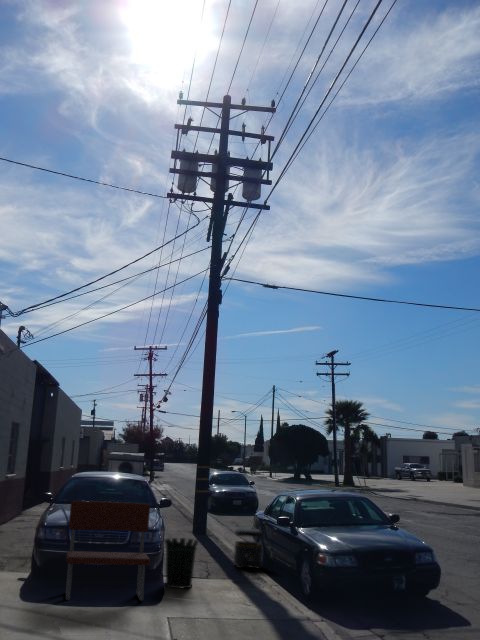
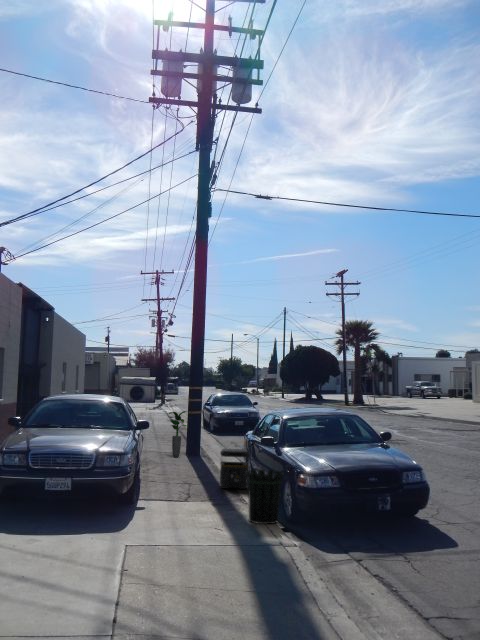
potted plant: none [177,491,197,537] -> present [169,411,187,457]
bench: present [66,501,150,601] -> none [23,423,115,527]
waste bin: present [165,538,198,588] -> present [246,469,284,524]

